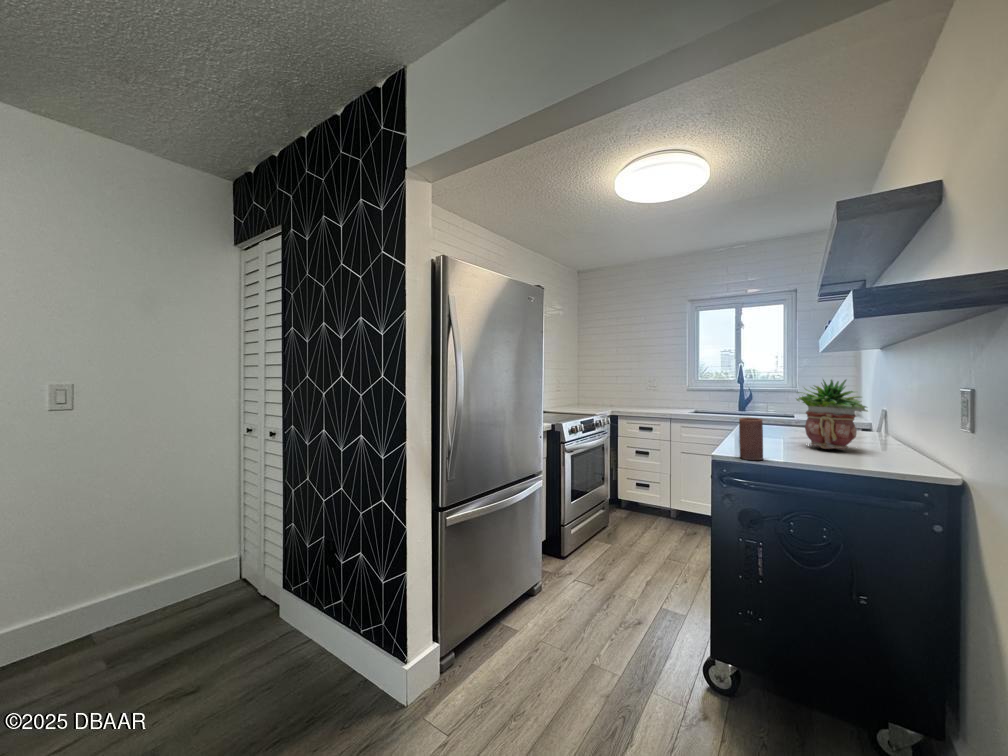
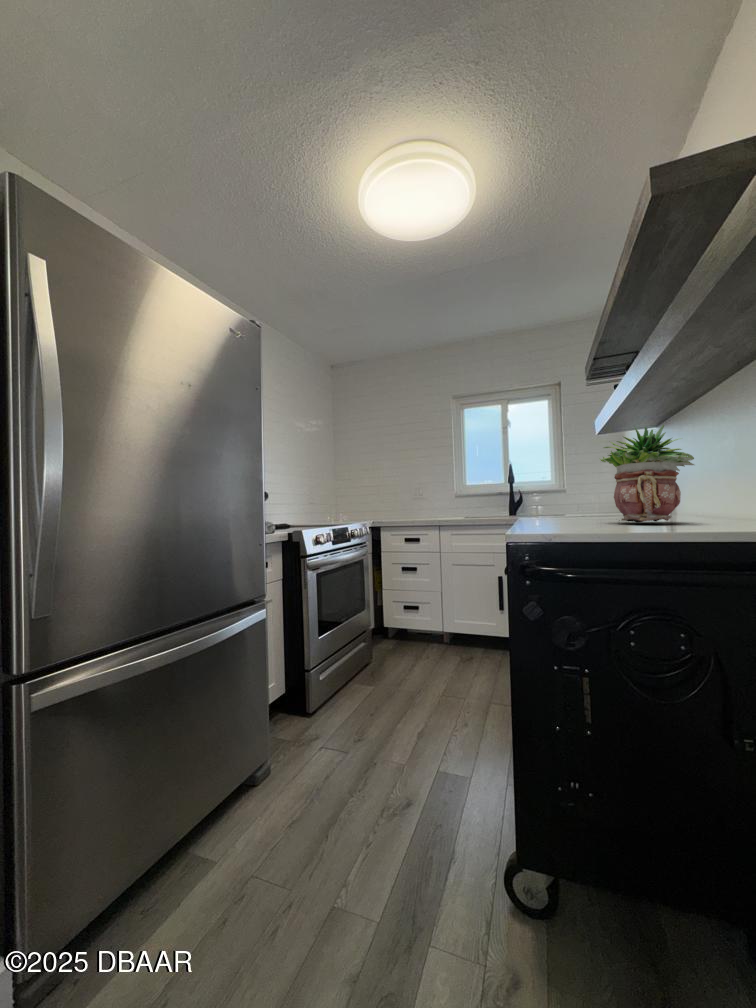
candle: present [739,418,763,460] -> none [544,468,583,534]

